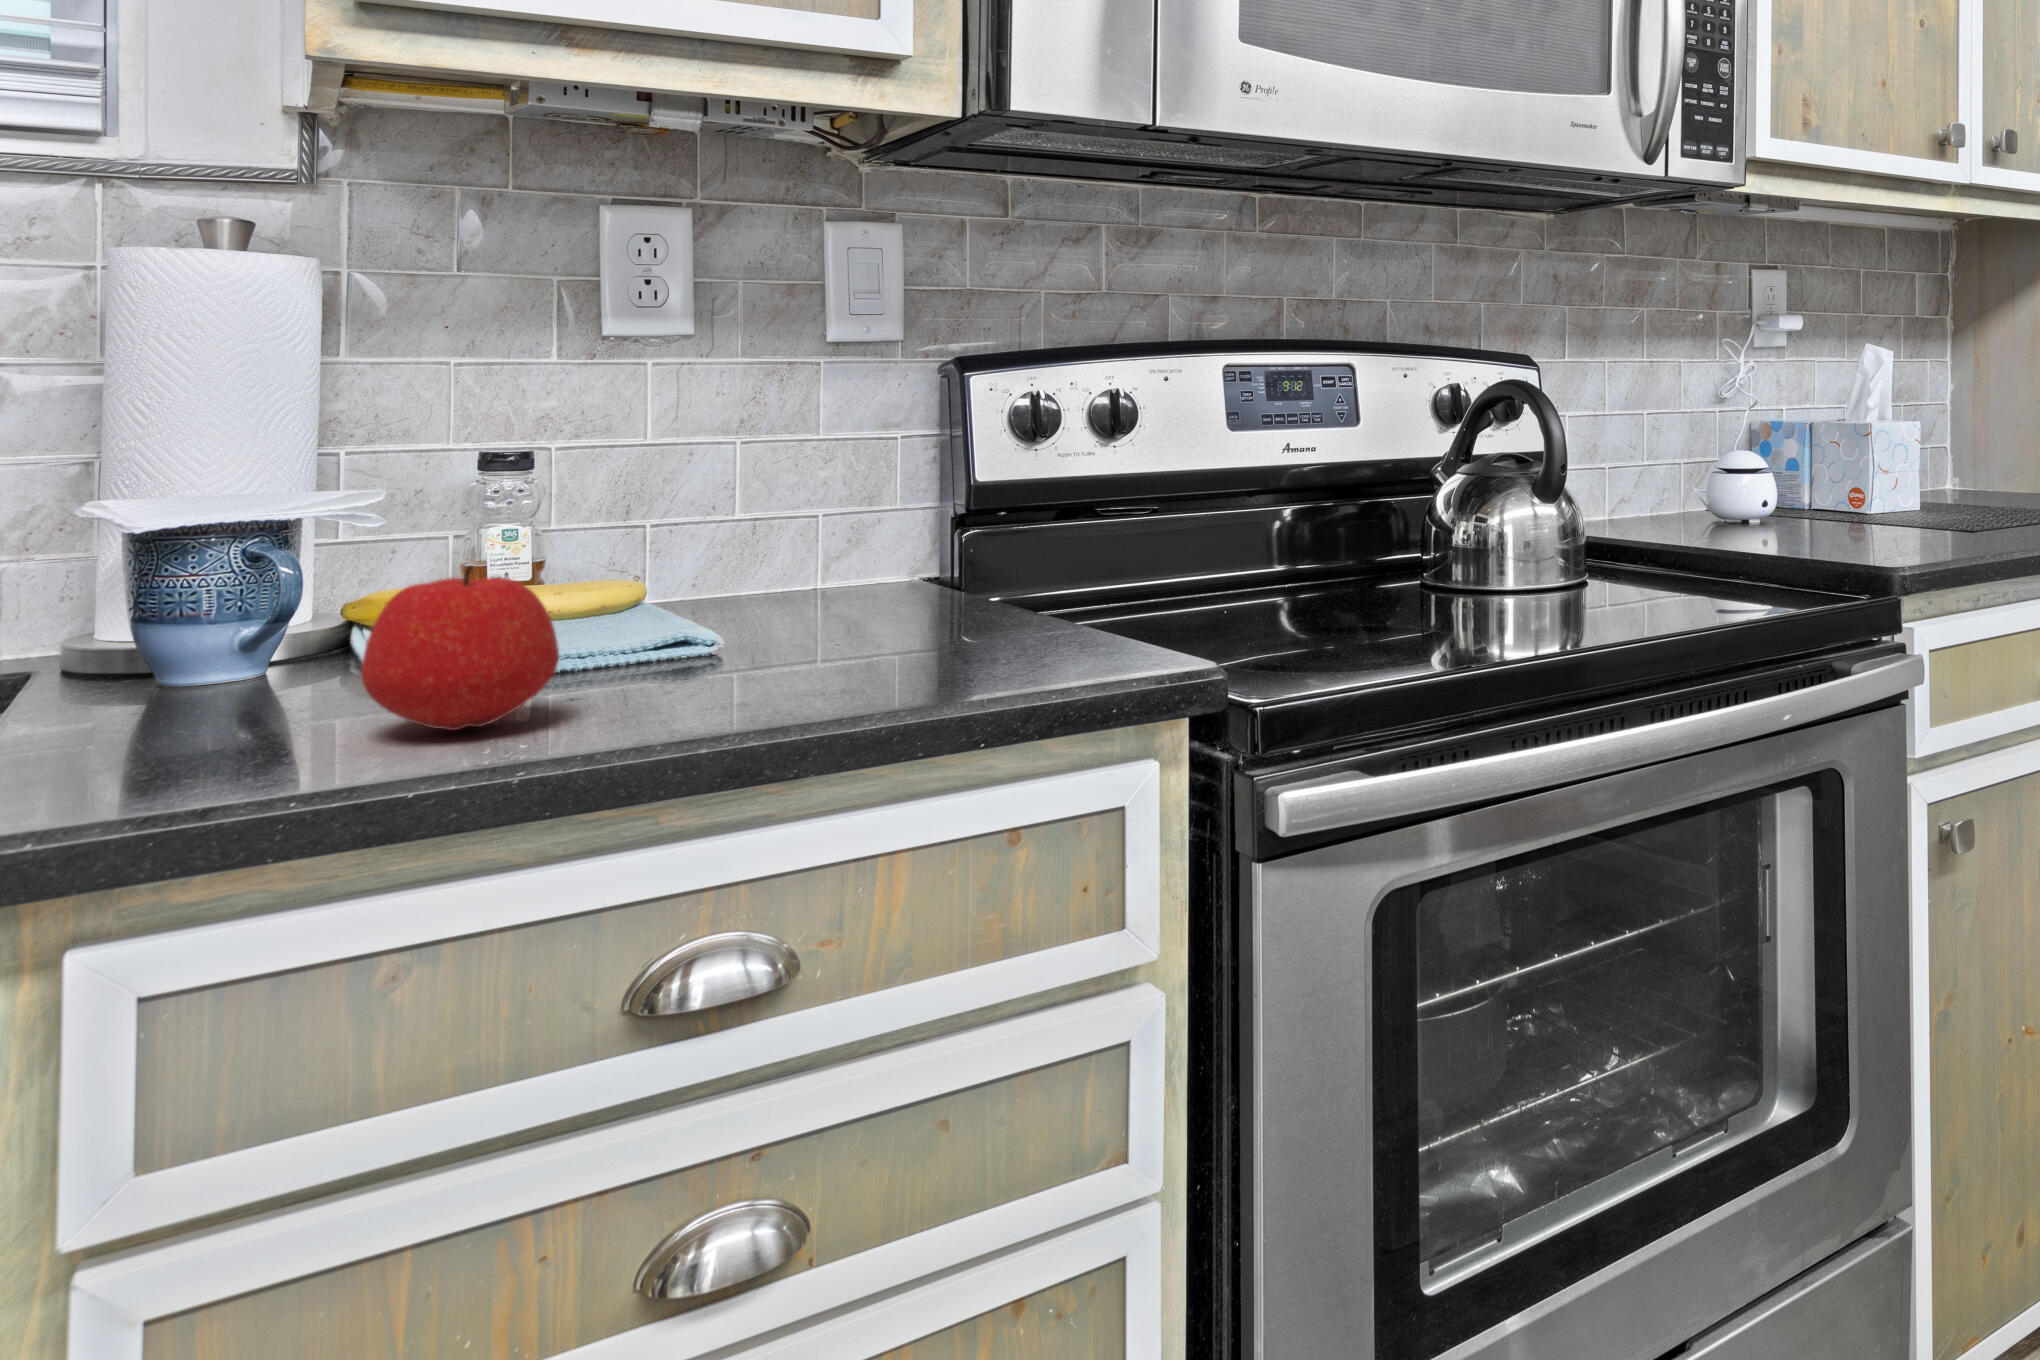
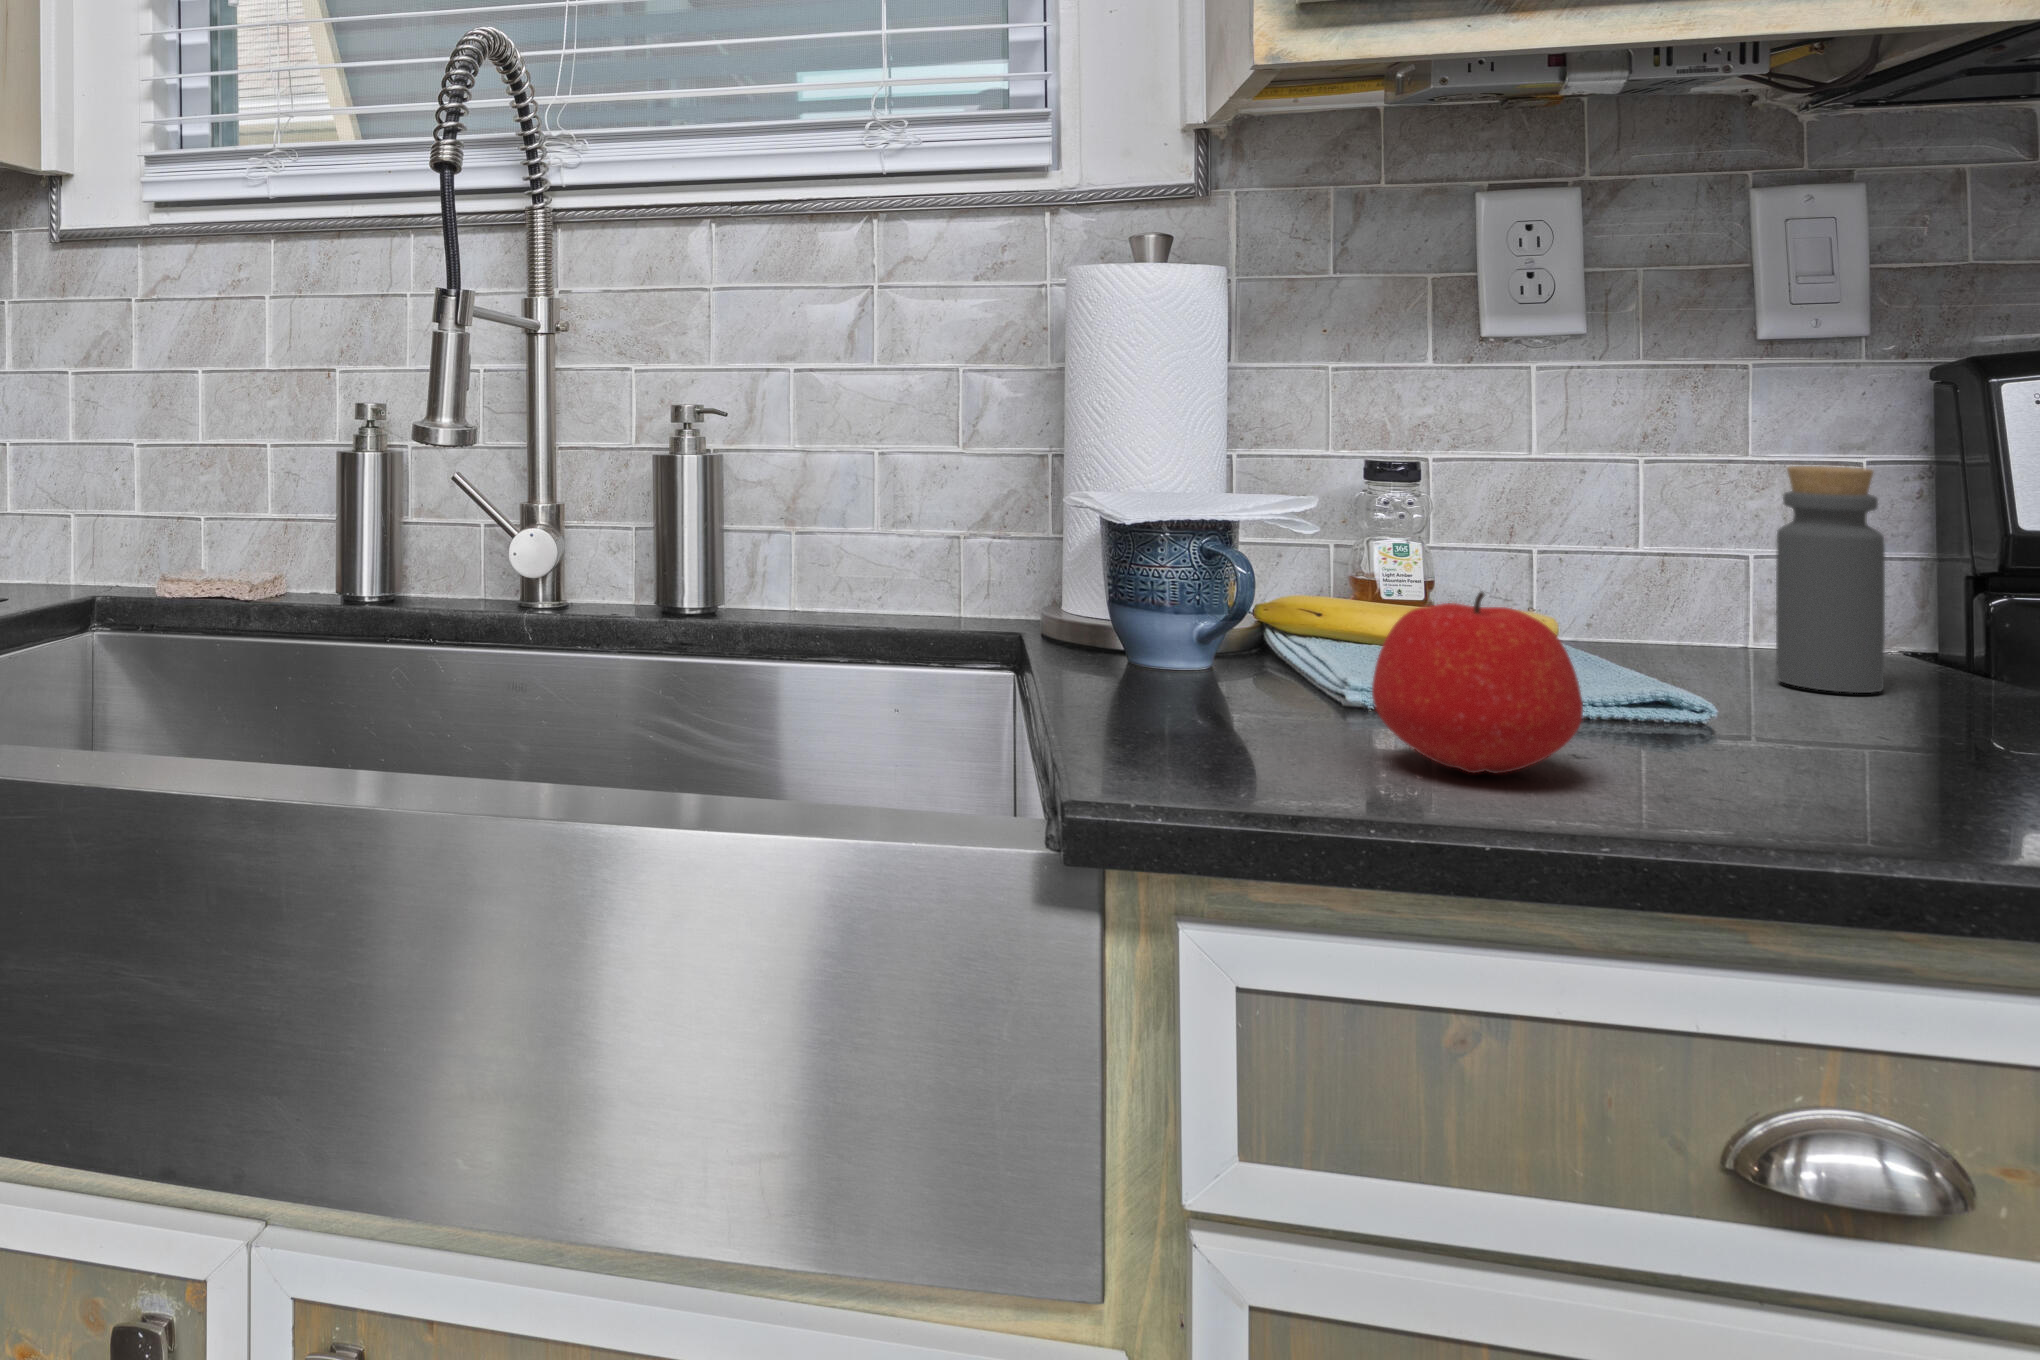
bottle: none [806,442,878,617] -> present [1776,466,1885,693]

